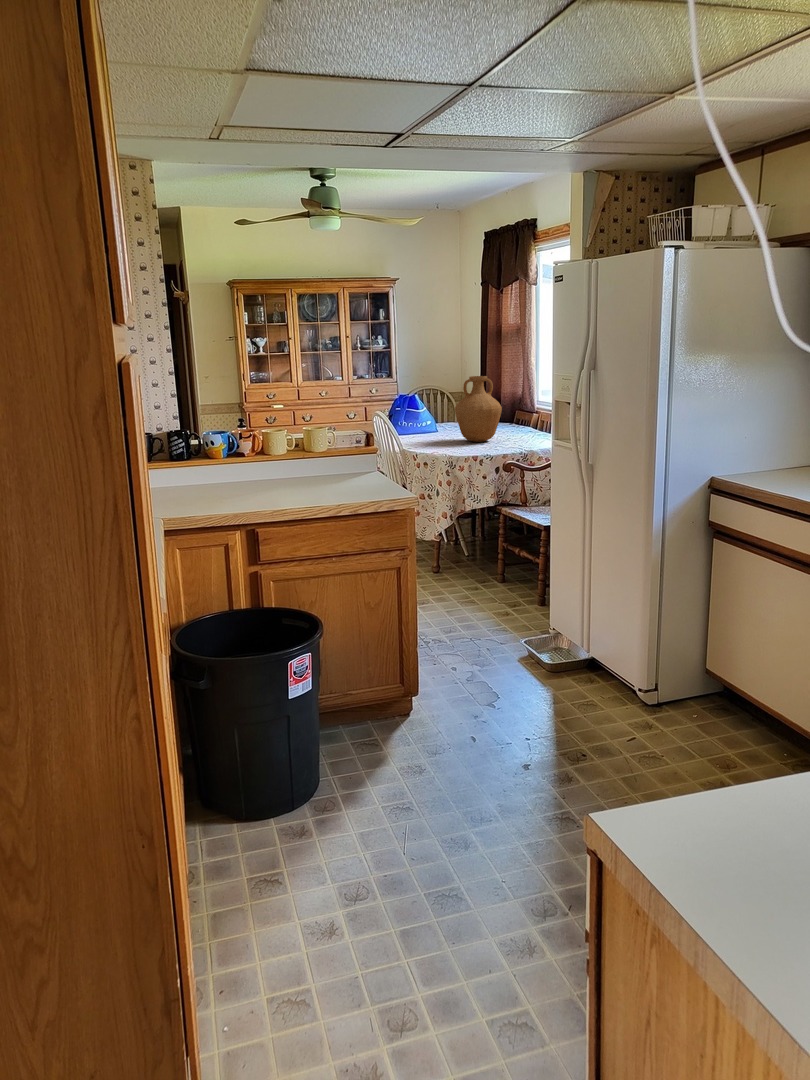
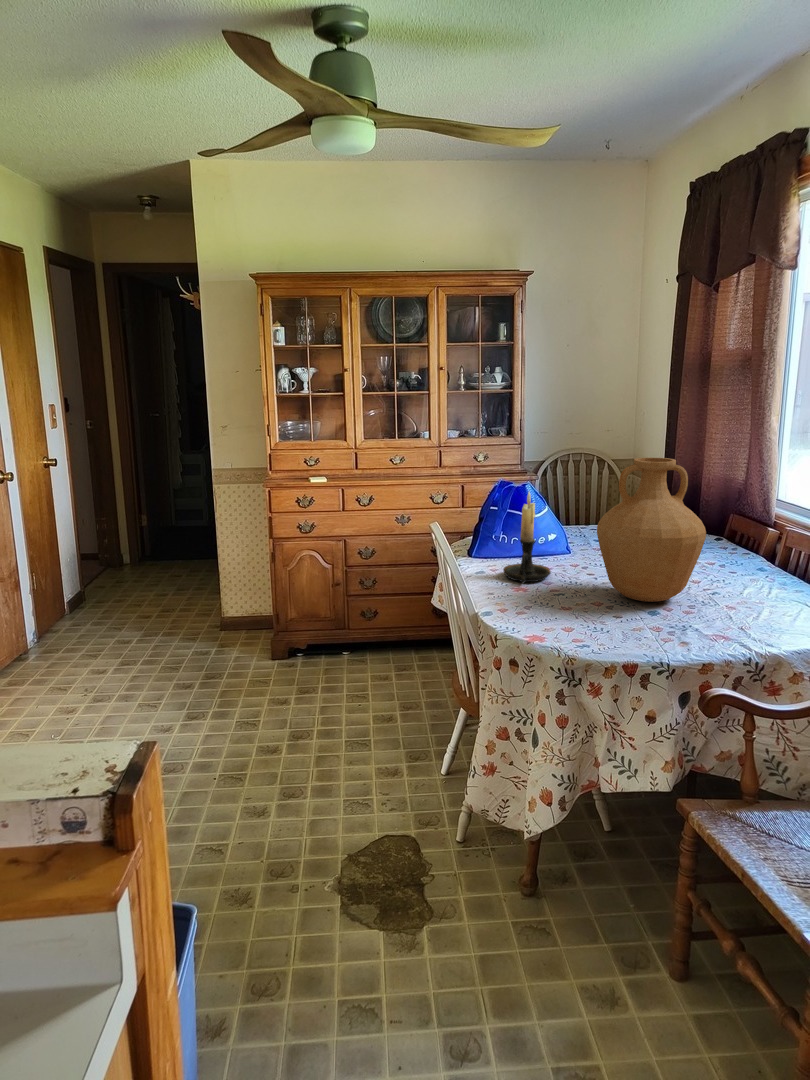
candle holder: none [410,396,433,441] -> present [503,492,551,583]

